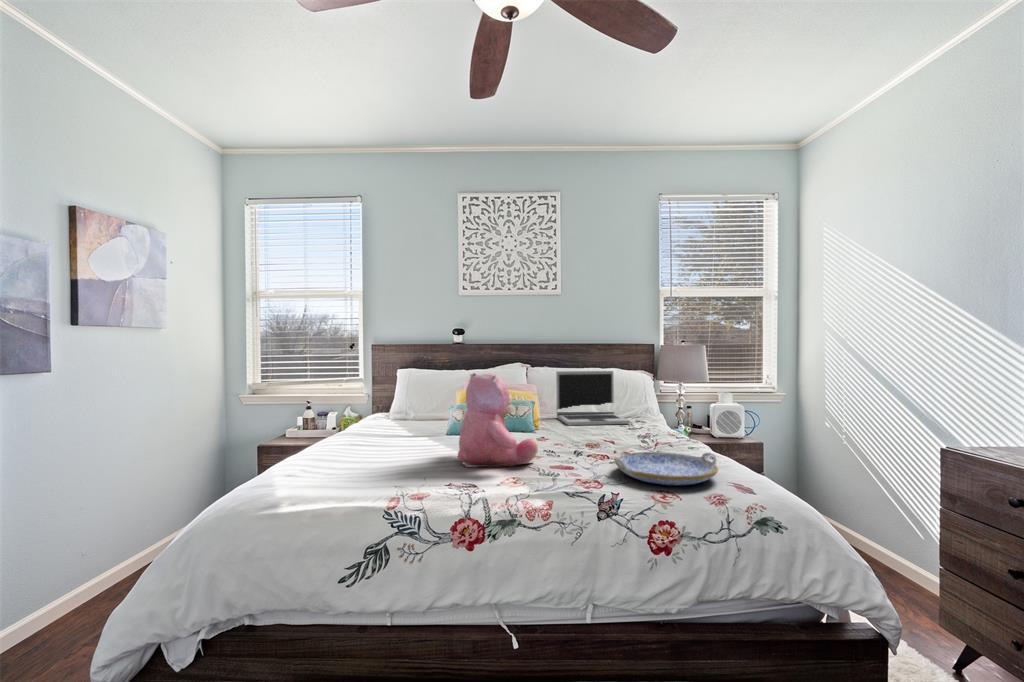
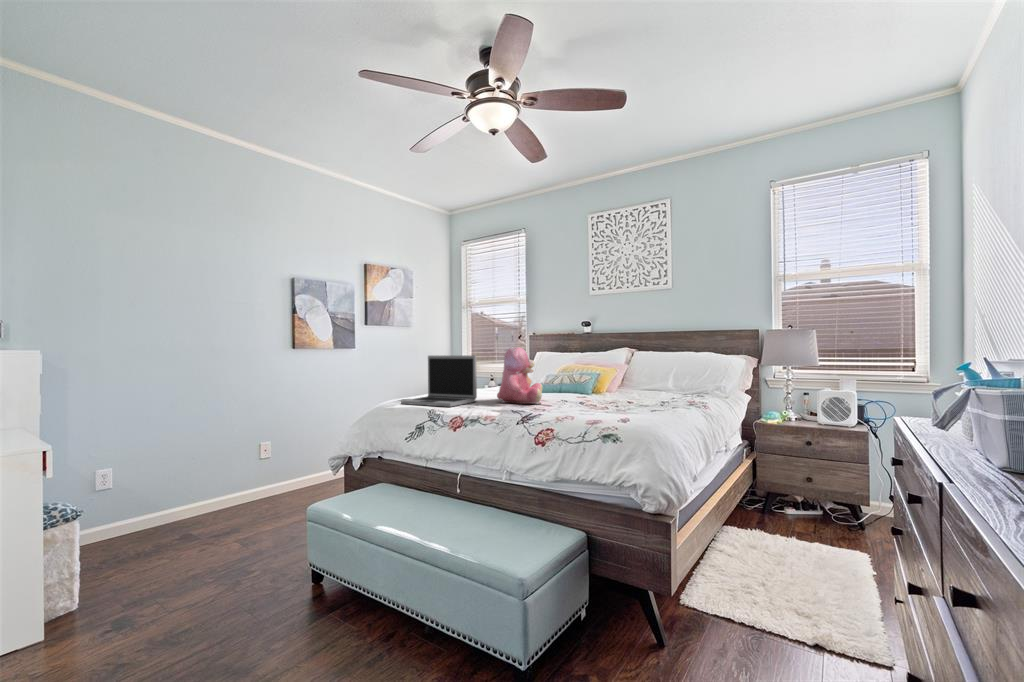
laptop: present [556,371,630,425] -> present [401,355,477,407]
serving tray: present [614,452,718,485] -> none [565,399,636,417]

